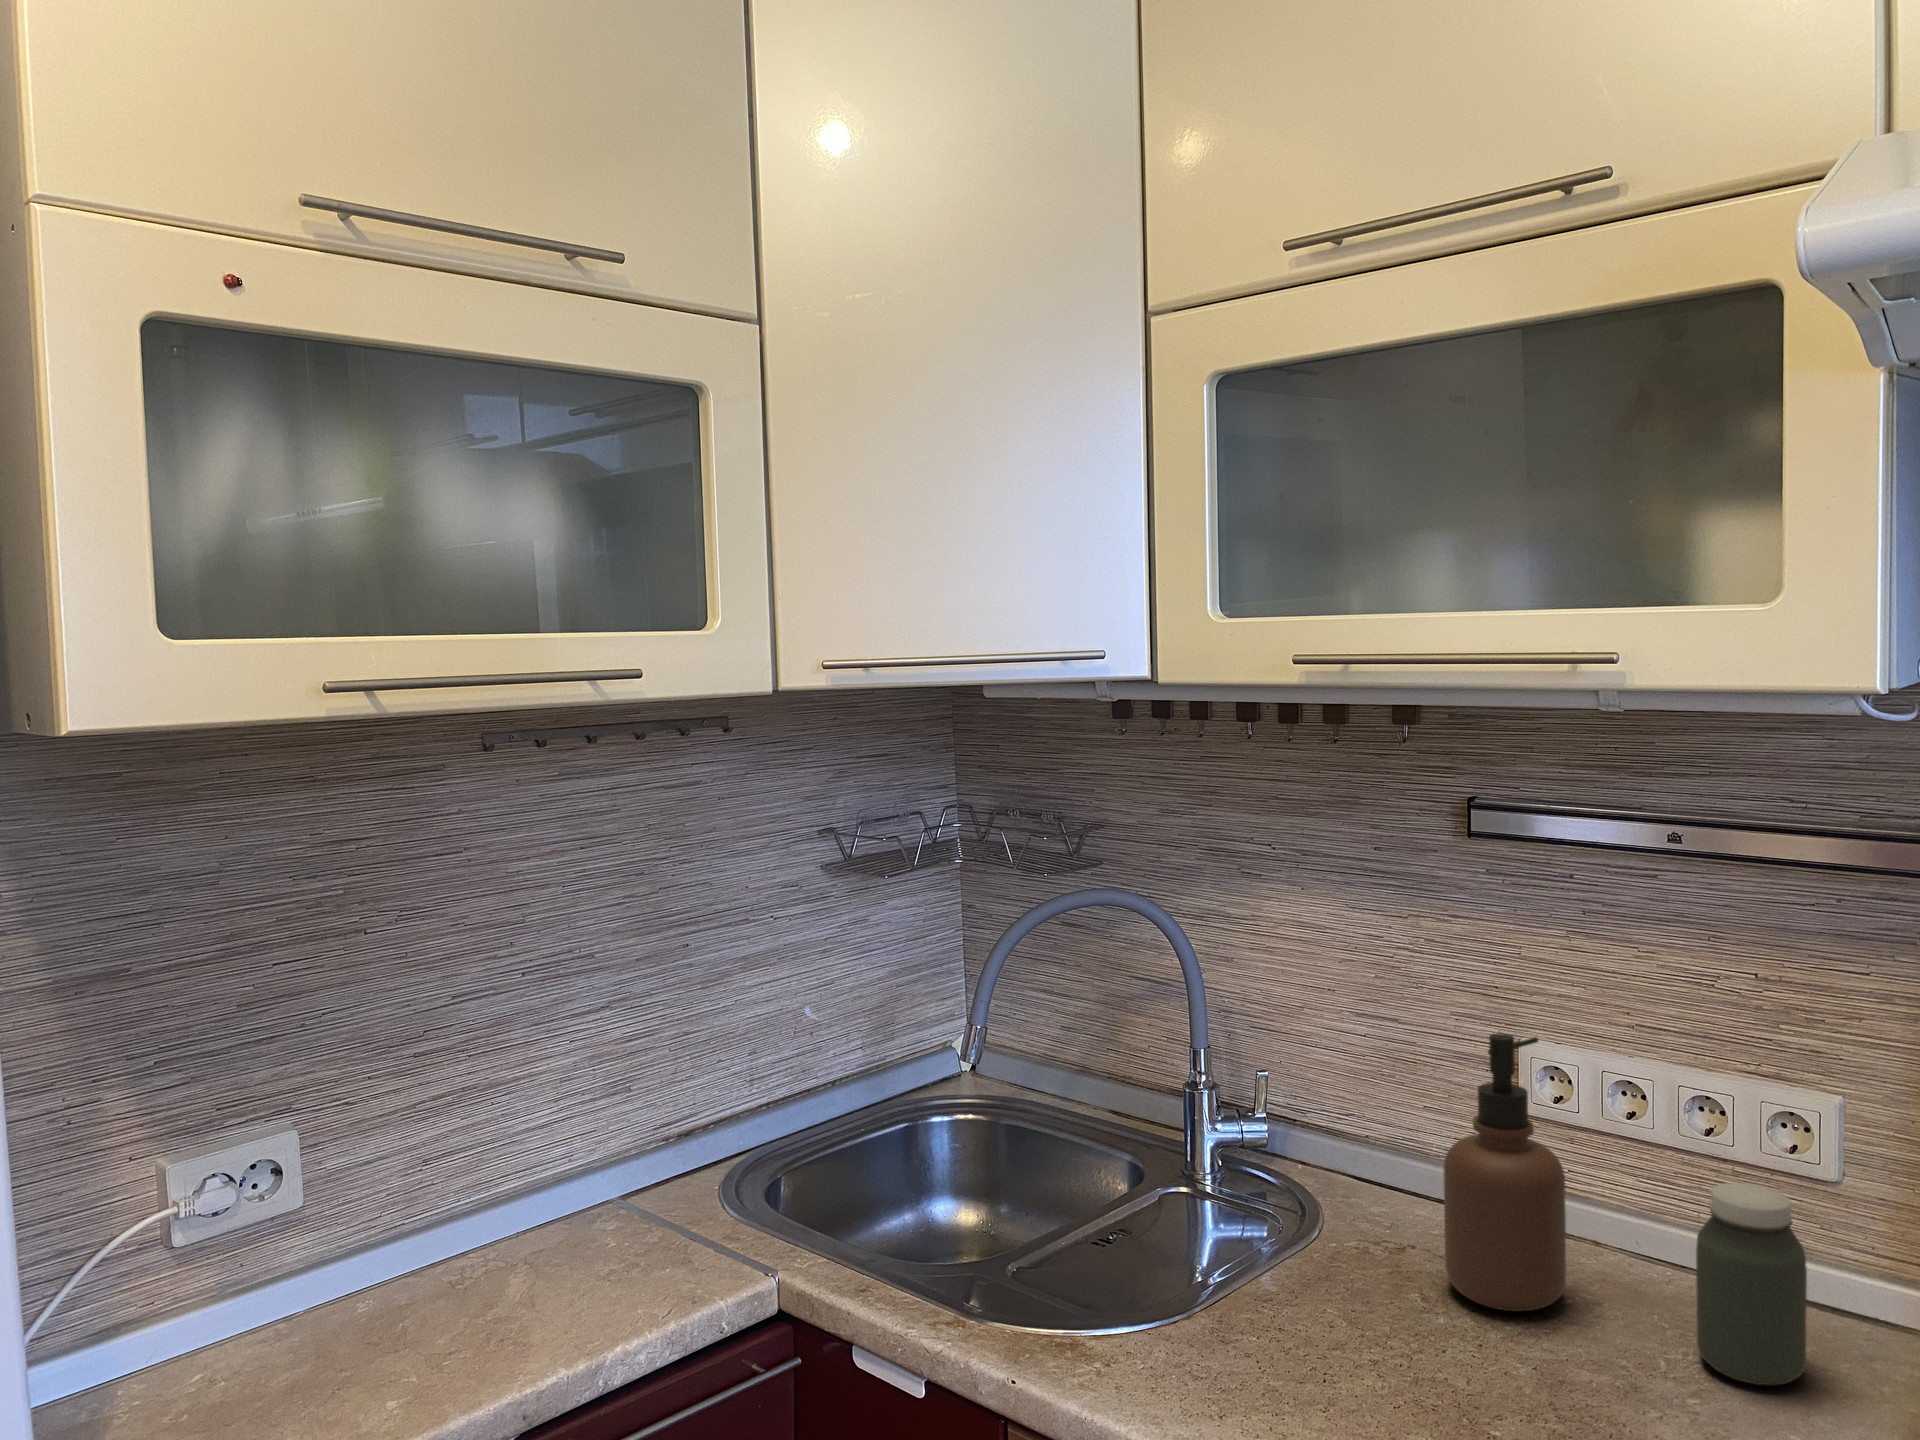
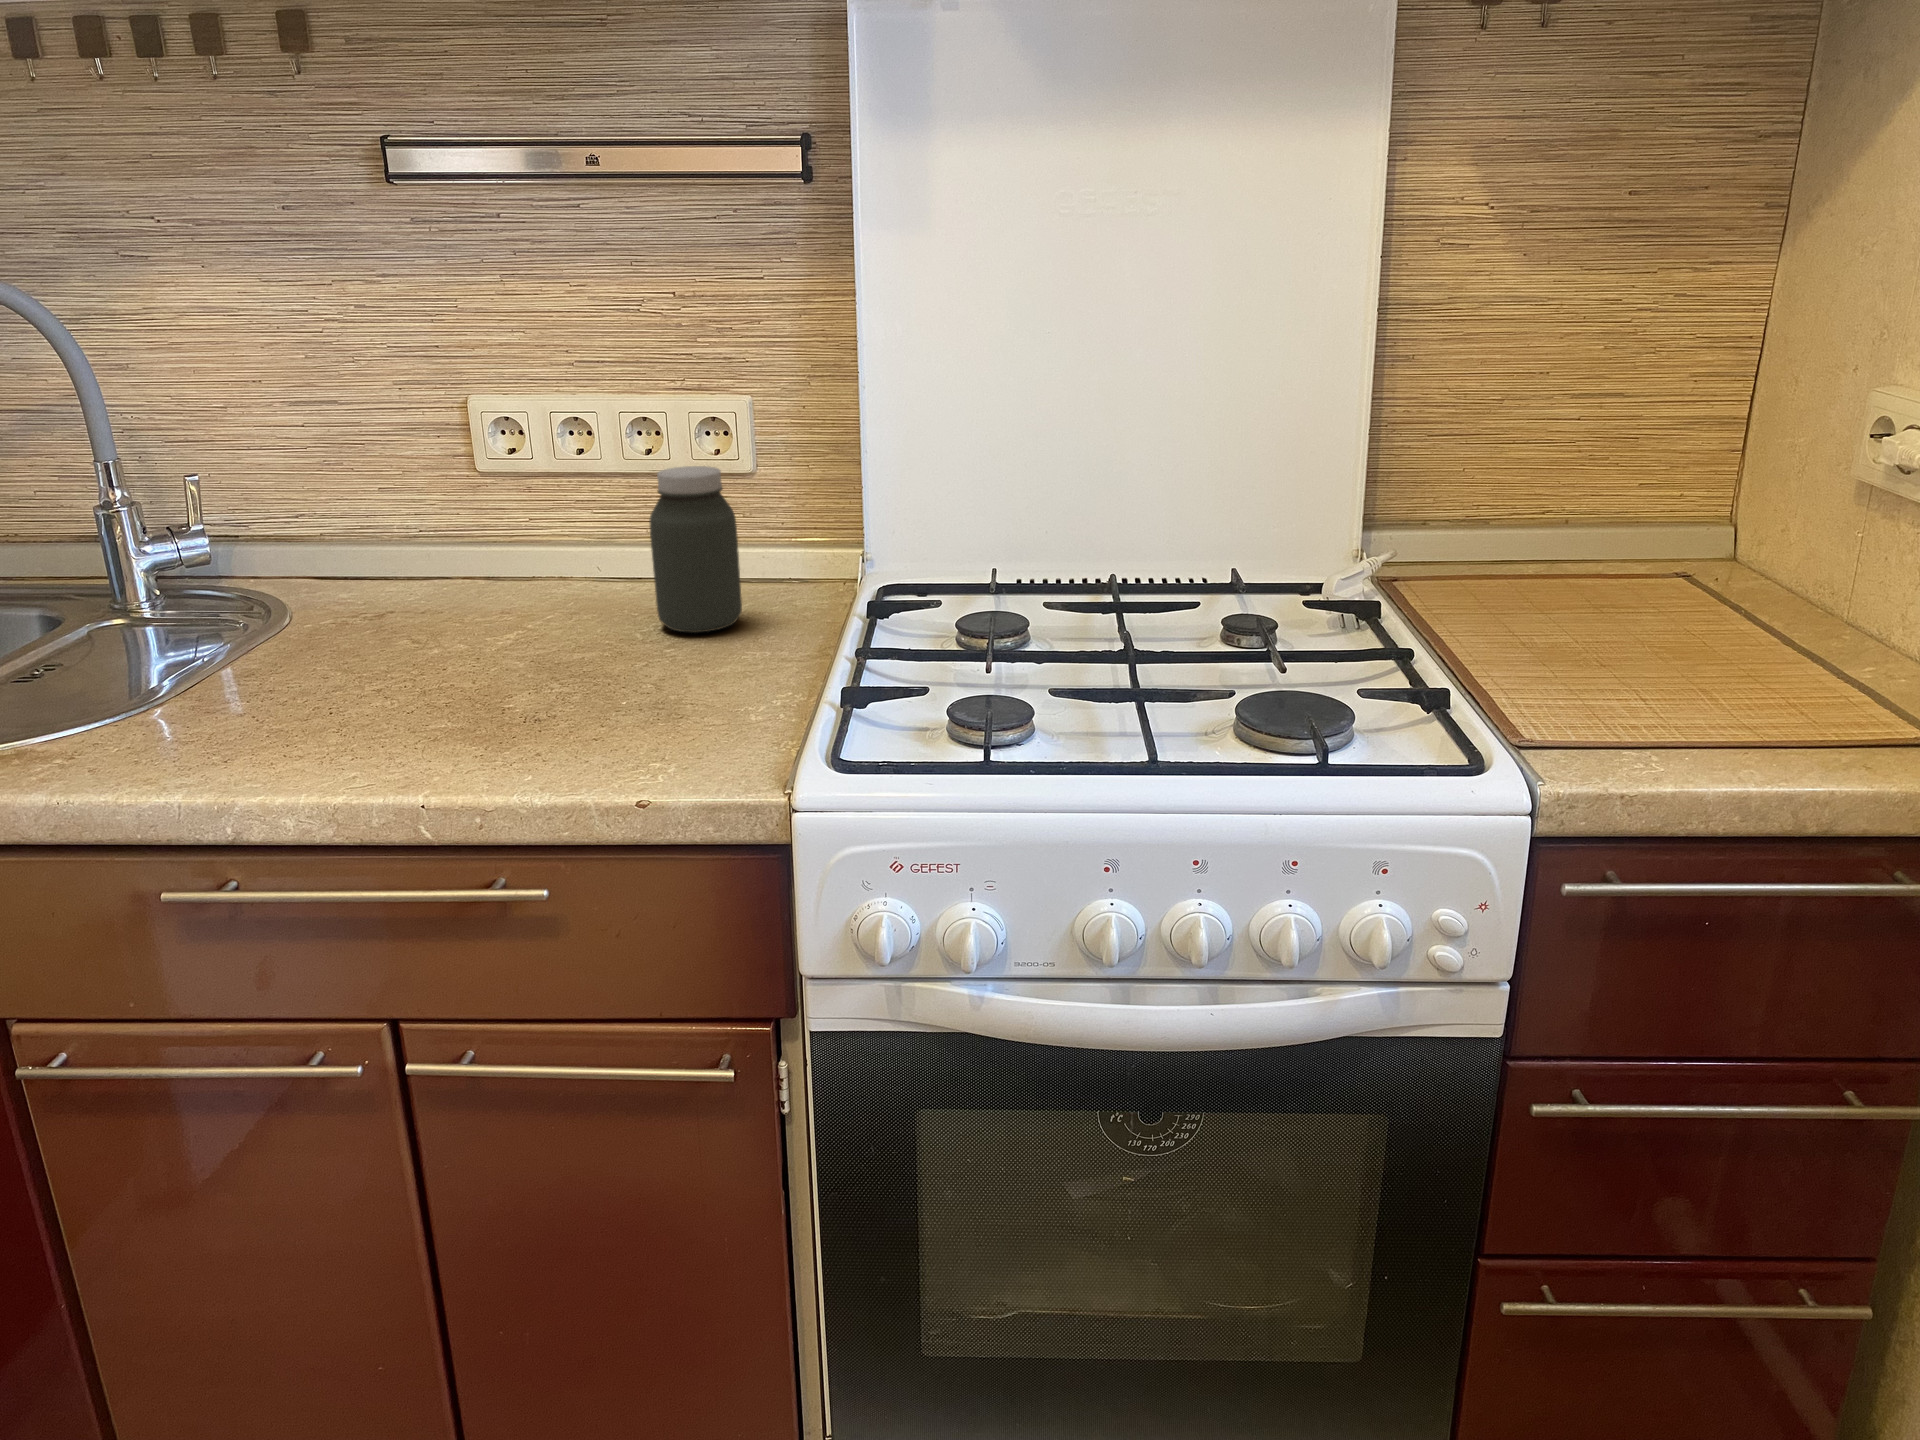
soap dispenser: present [1444,1034,1566,1311] -> none [411,364,541,635]

